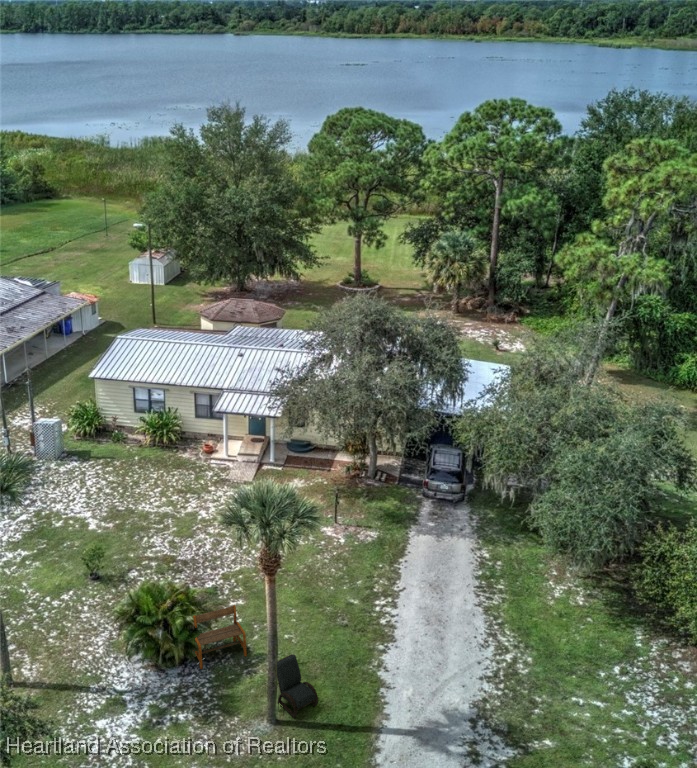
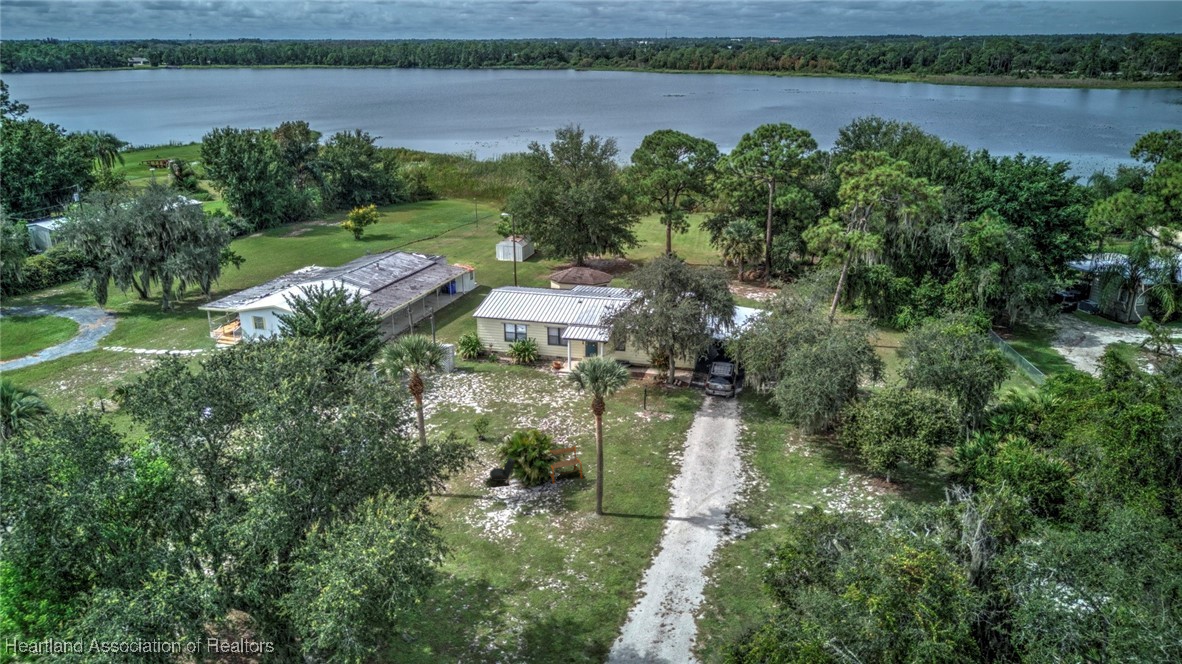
lounge chair: present [275,654,318,718] -> present [490,458,515,487]

